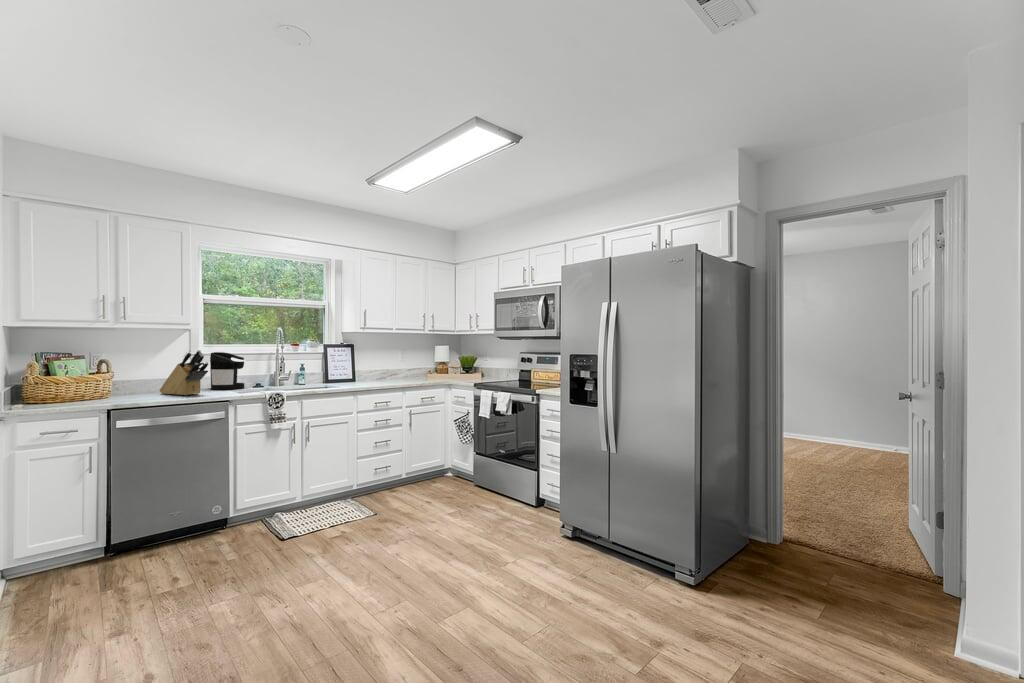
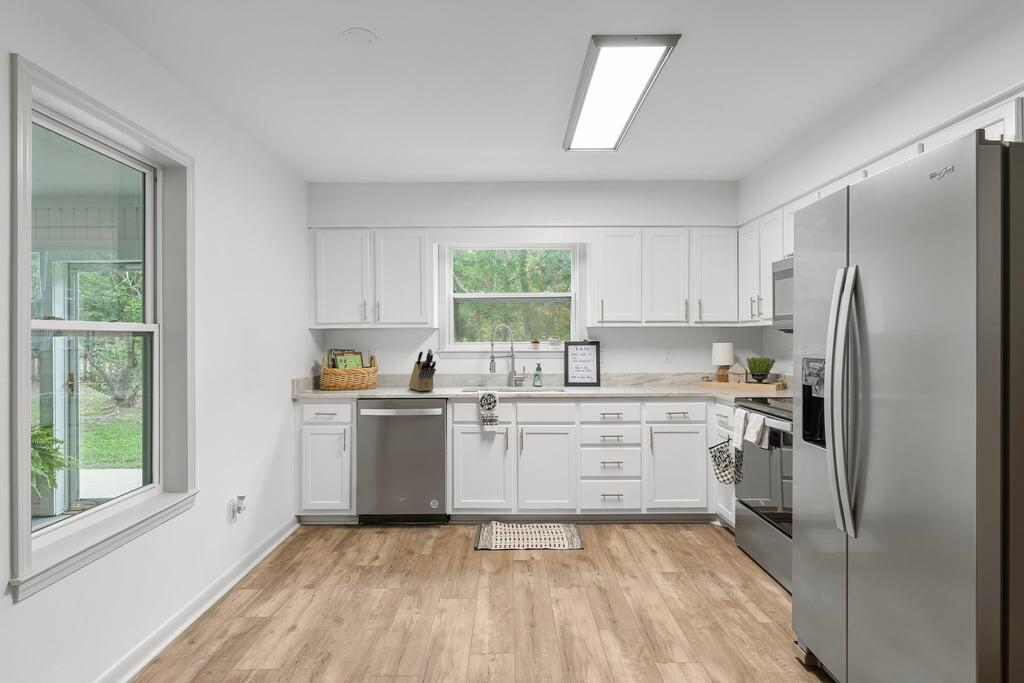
coffee maker: present [210,352,245,390] -> none [452,351,482,387]

